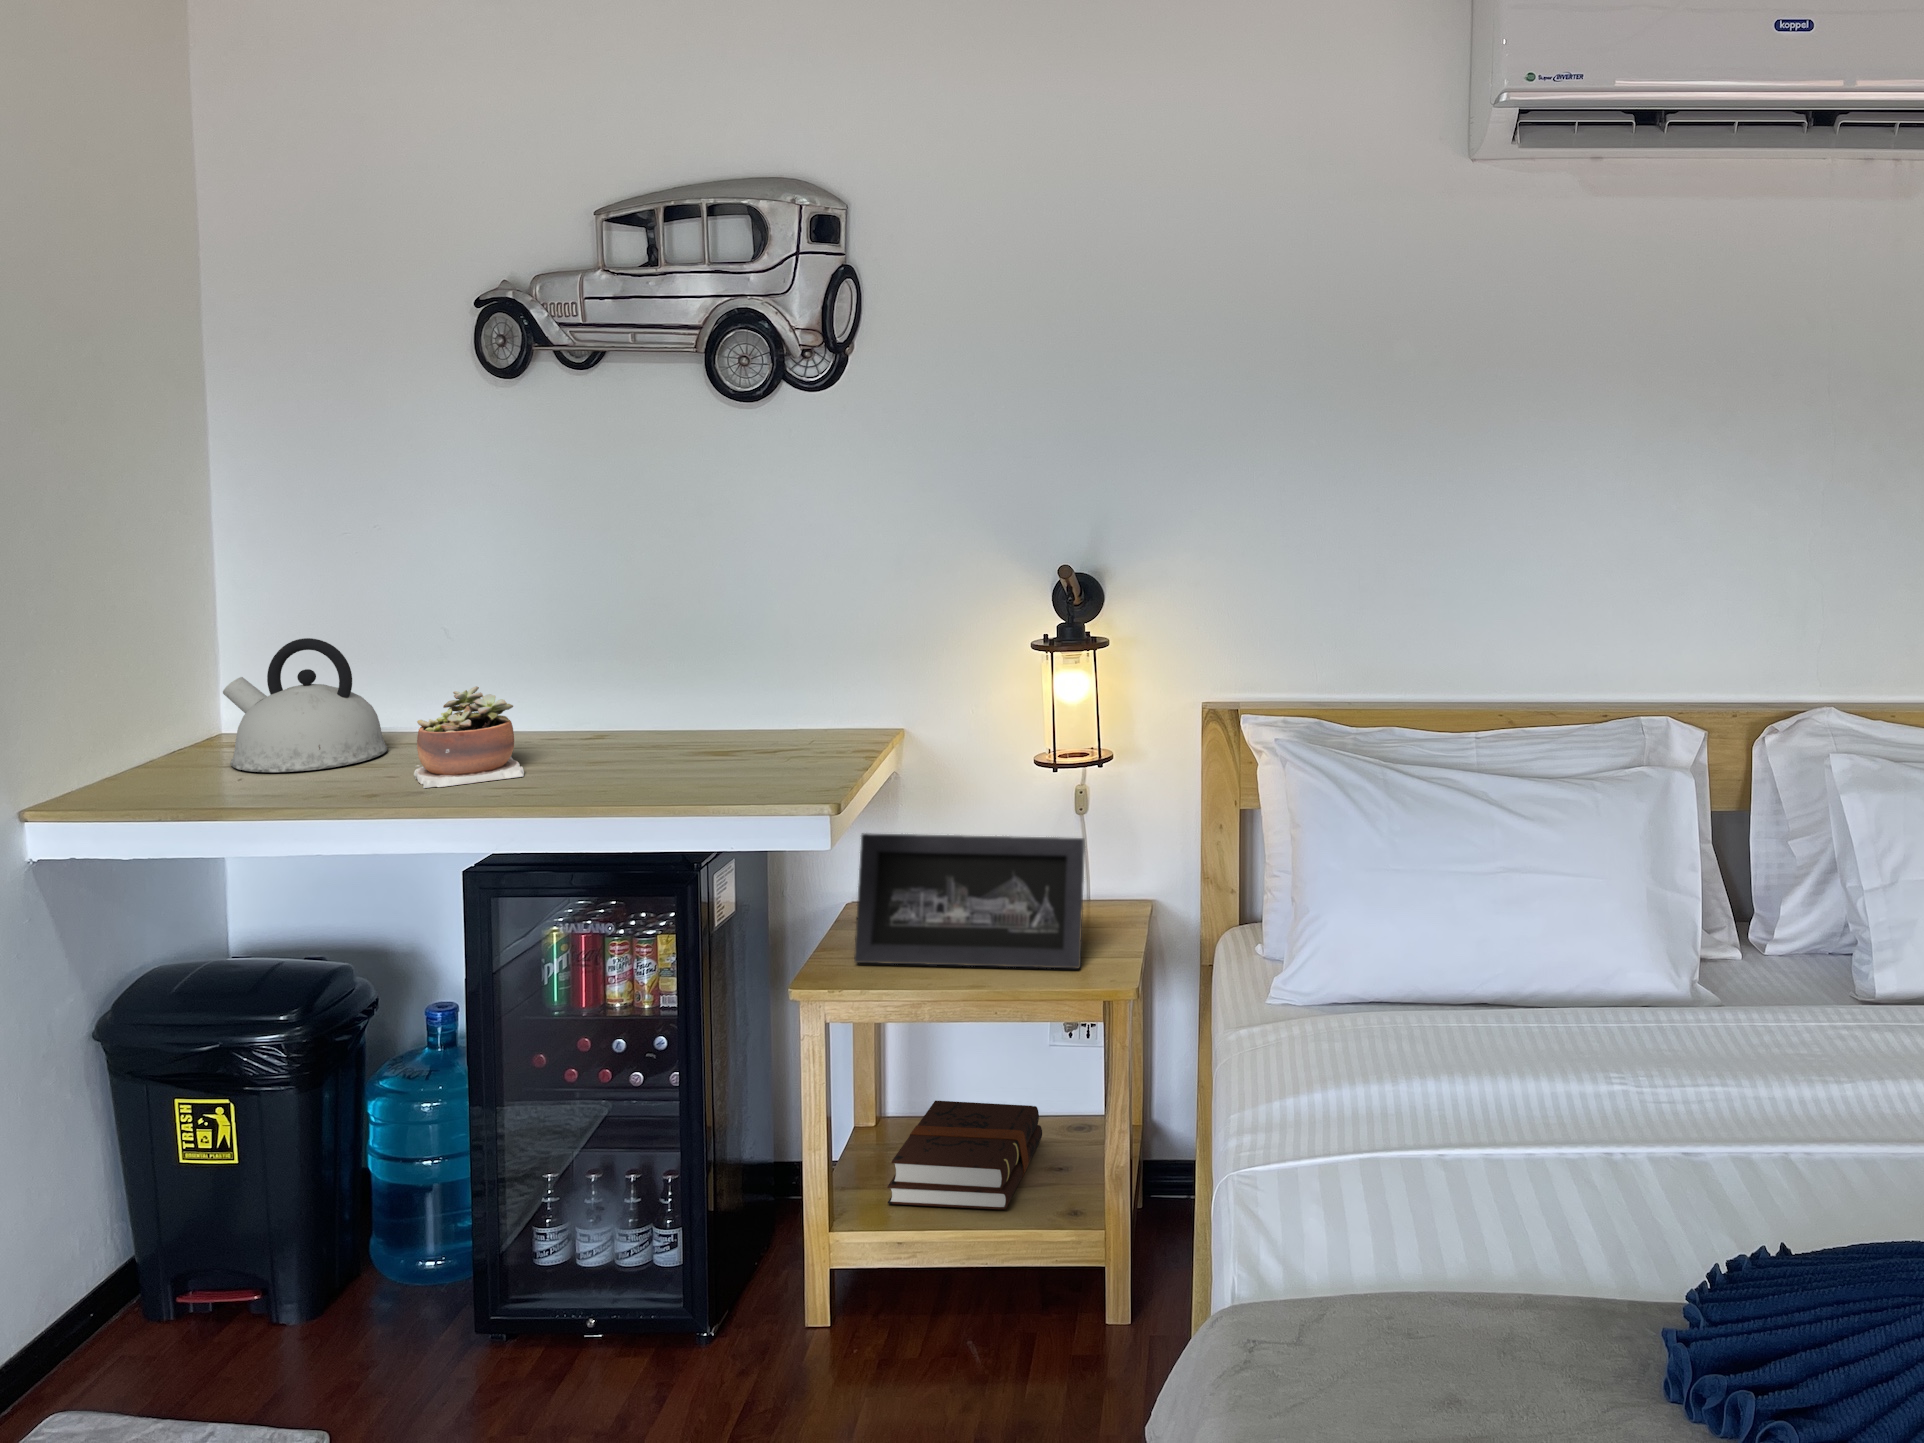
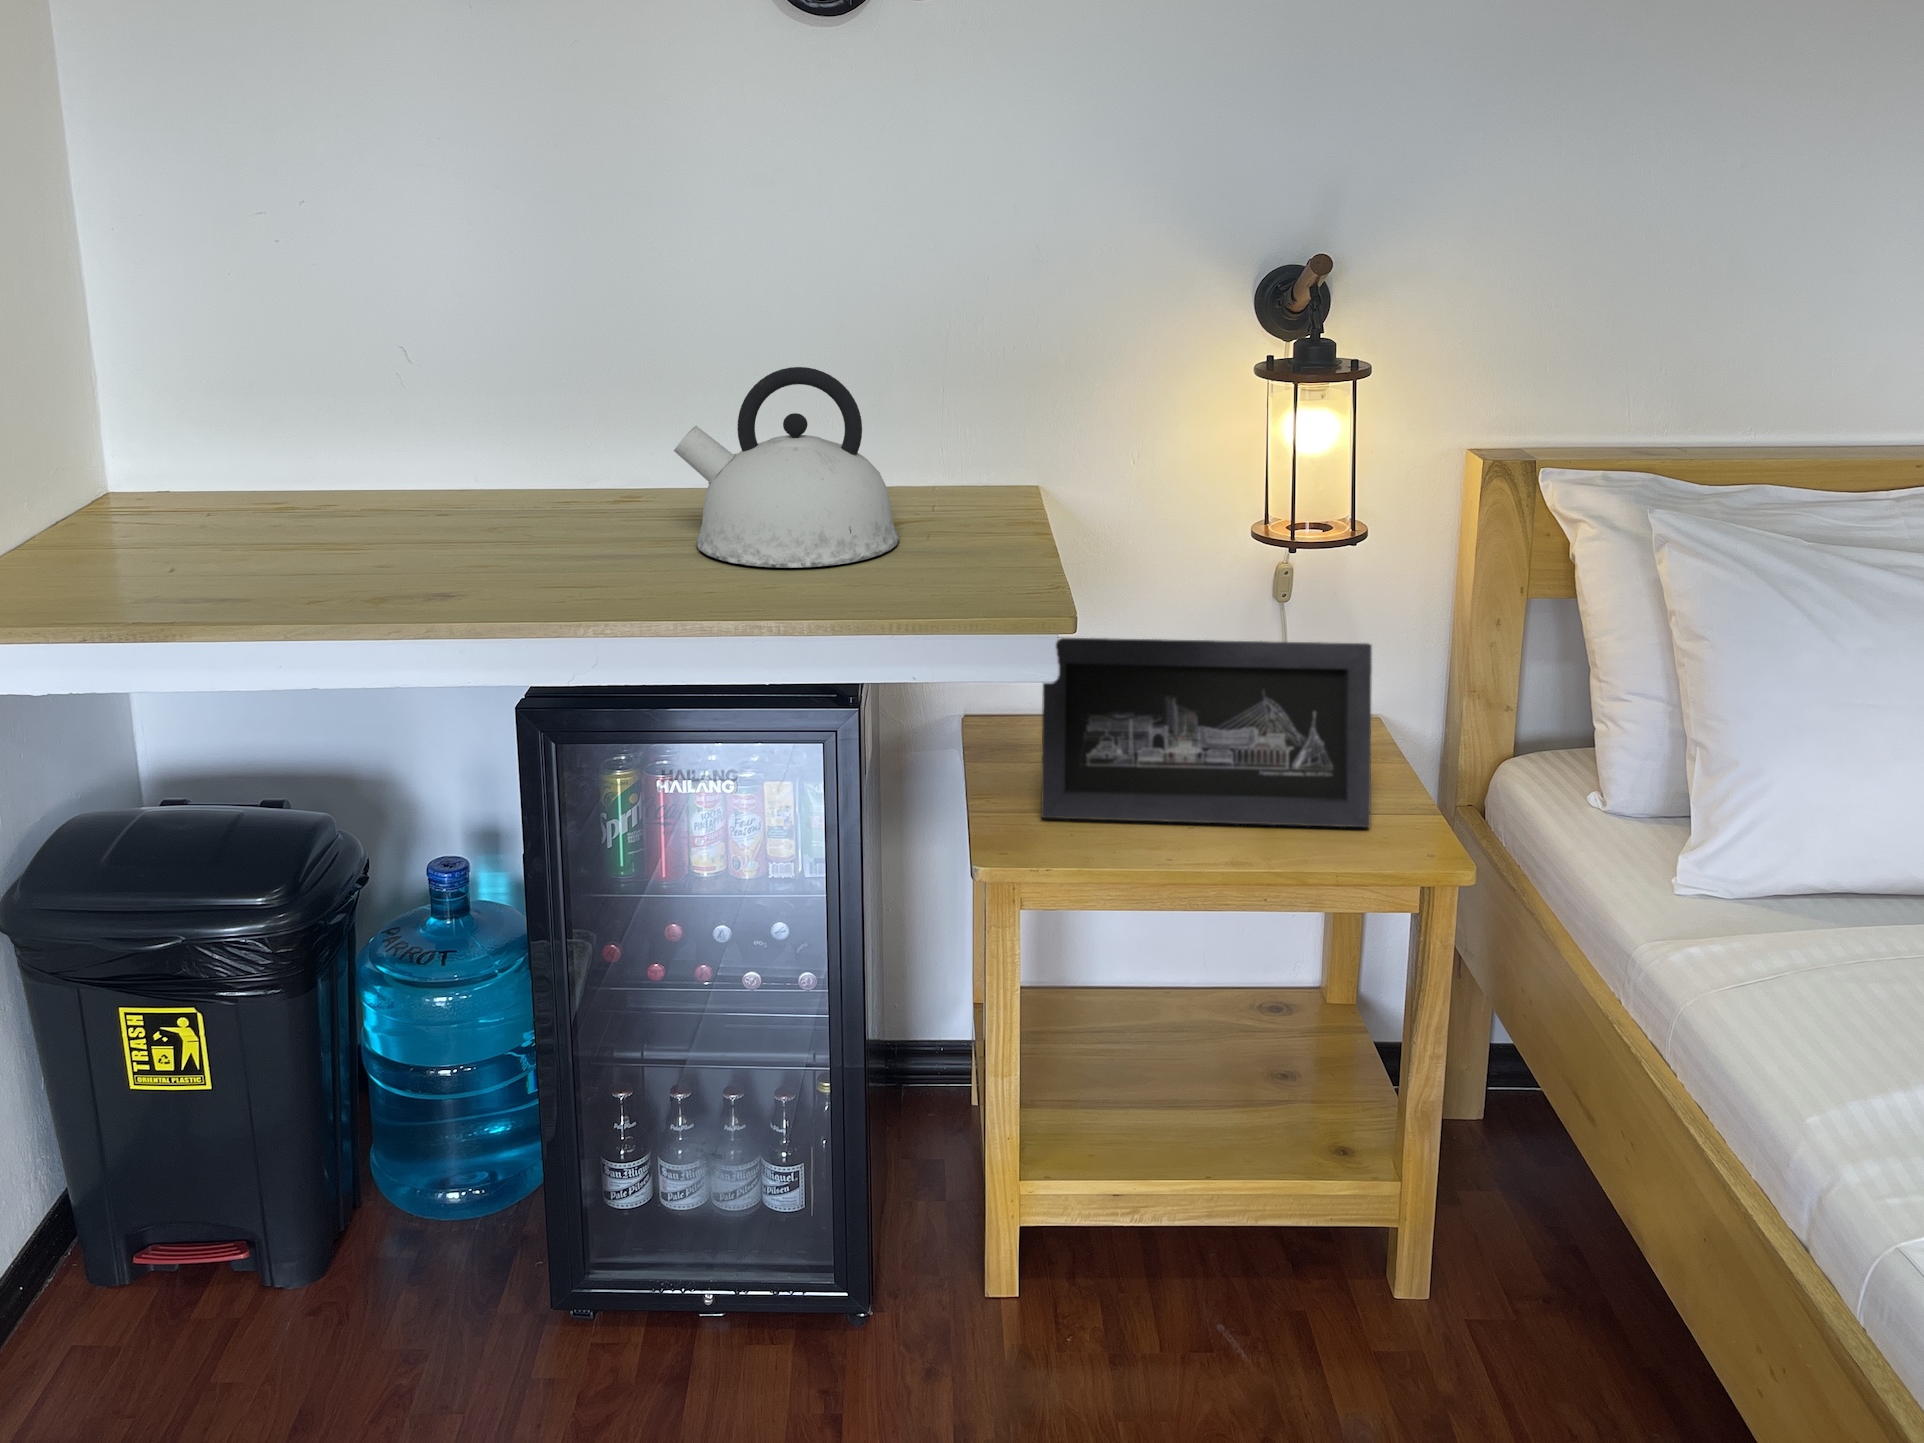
kettle: present [223,638,387,772] -> present [674,367,899,568]
succulent plant: present [414,686,524,788] -> none [409,433,574,583]
hardback book: present [887,1101,1042,1209] -> none [1076,976,1248,1141]

